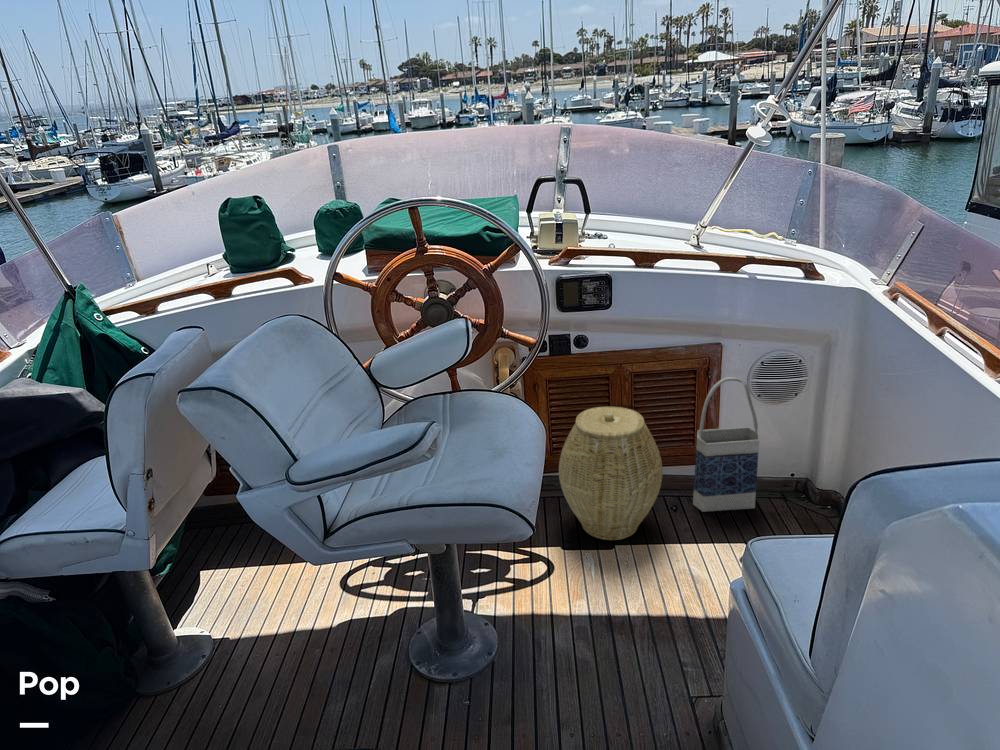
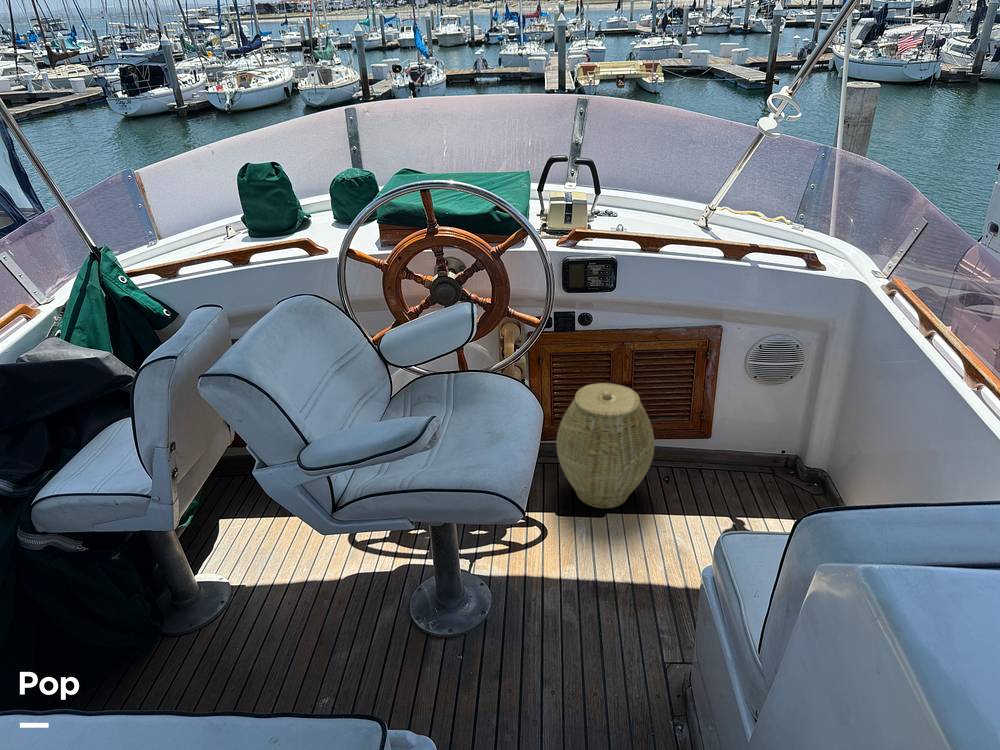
bag: present [693,377,759,512] -> none [682,361,750,484]

